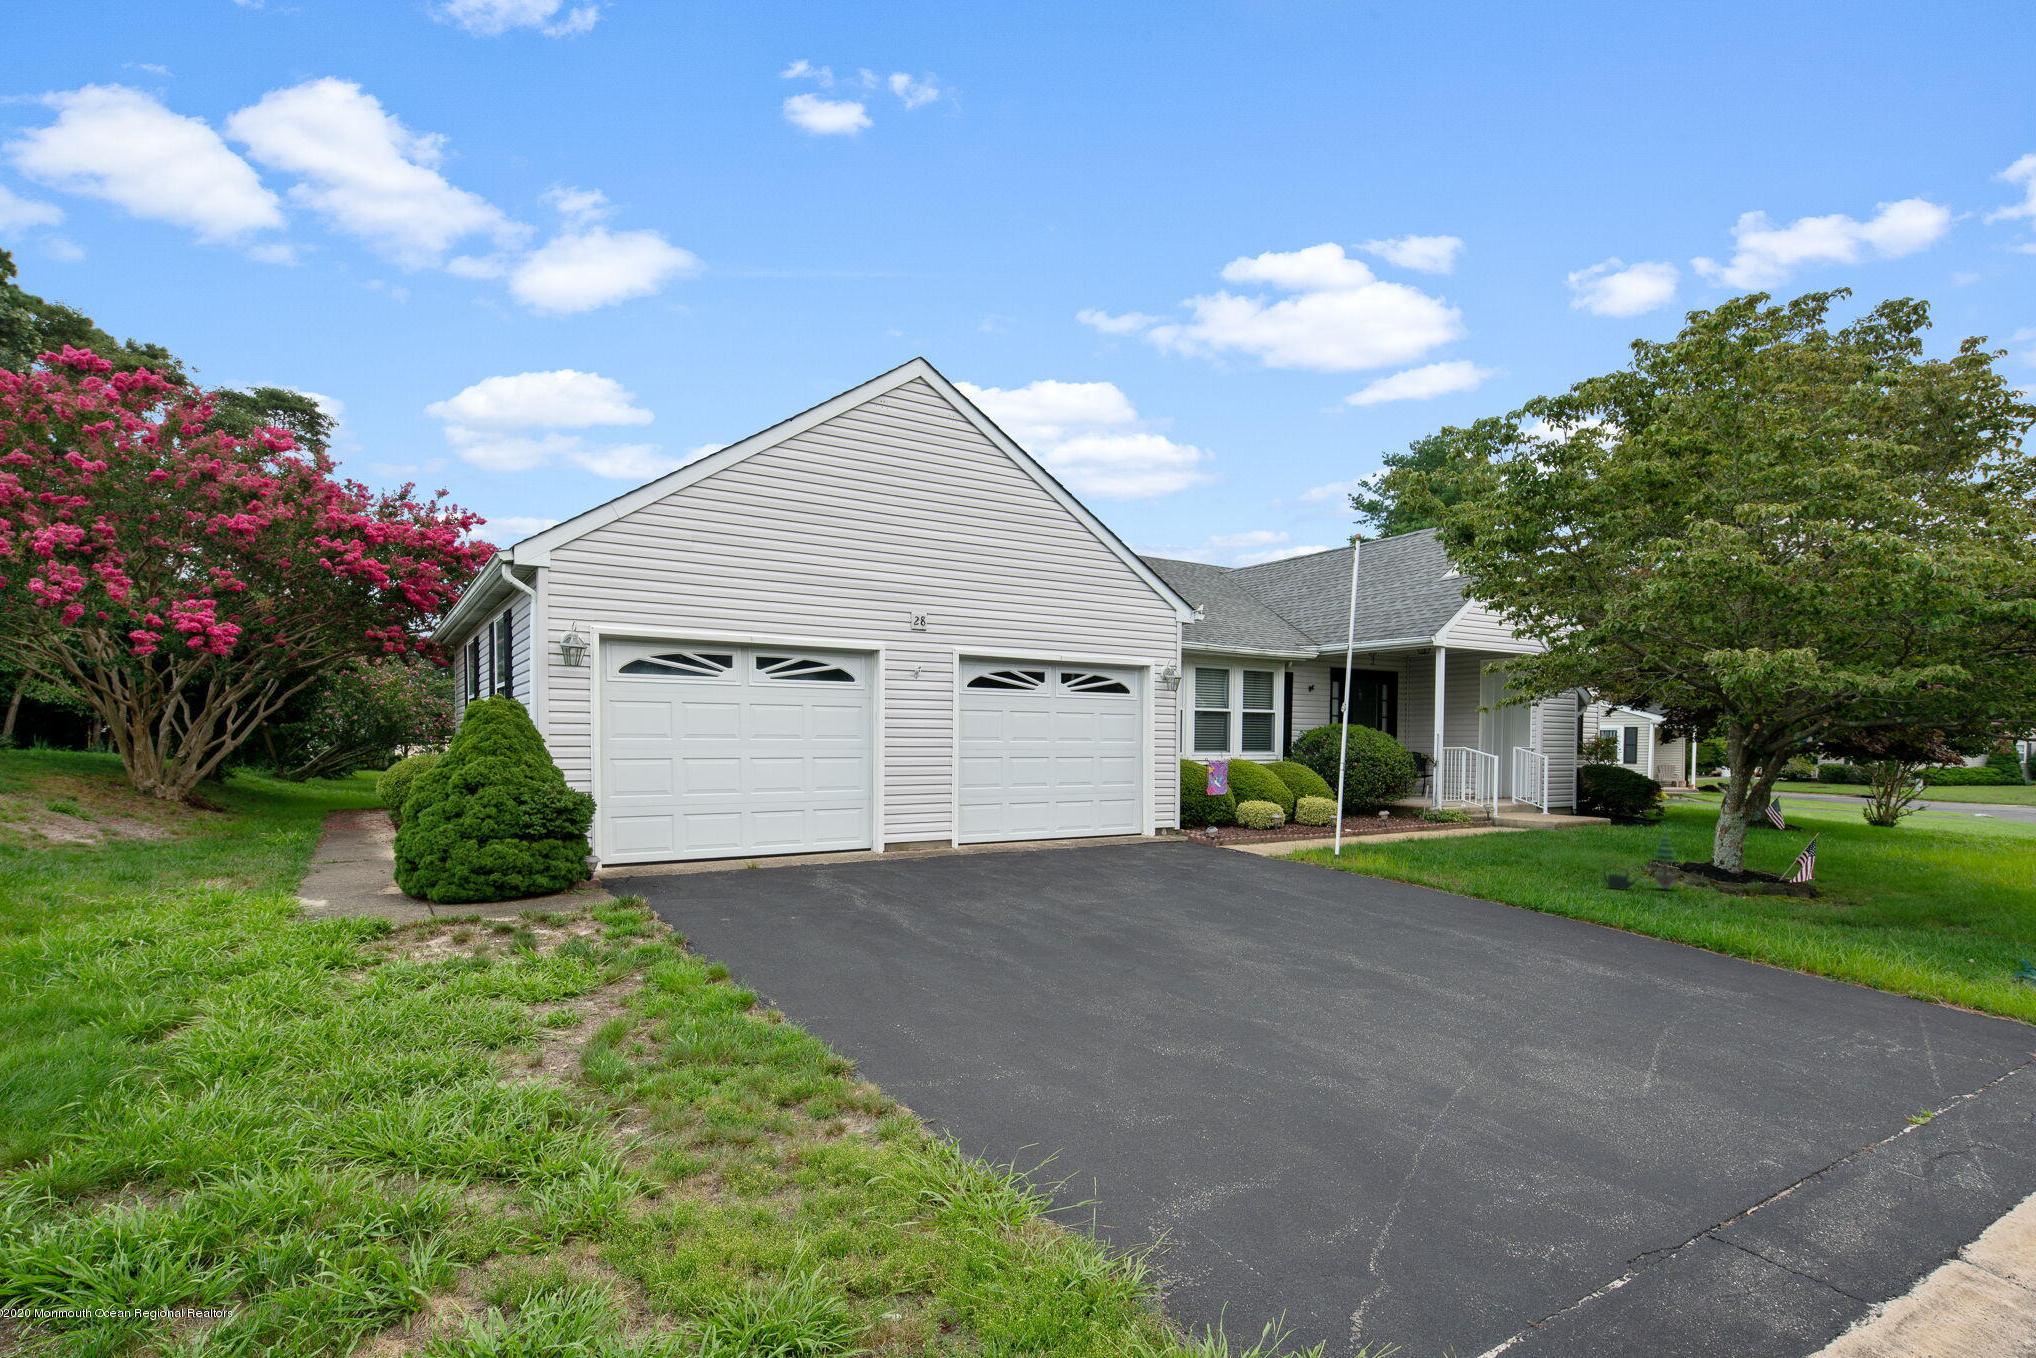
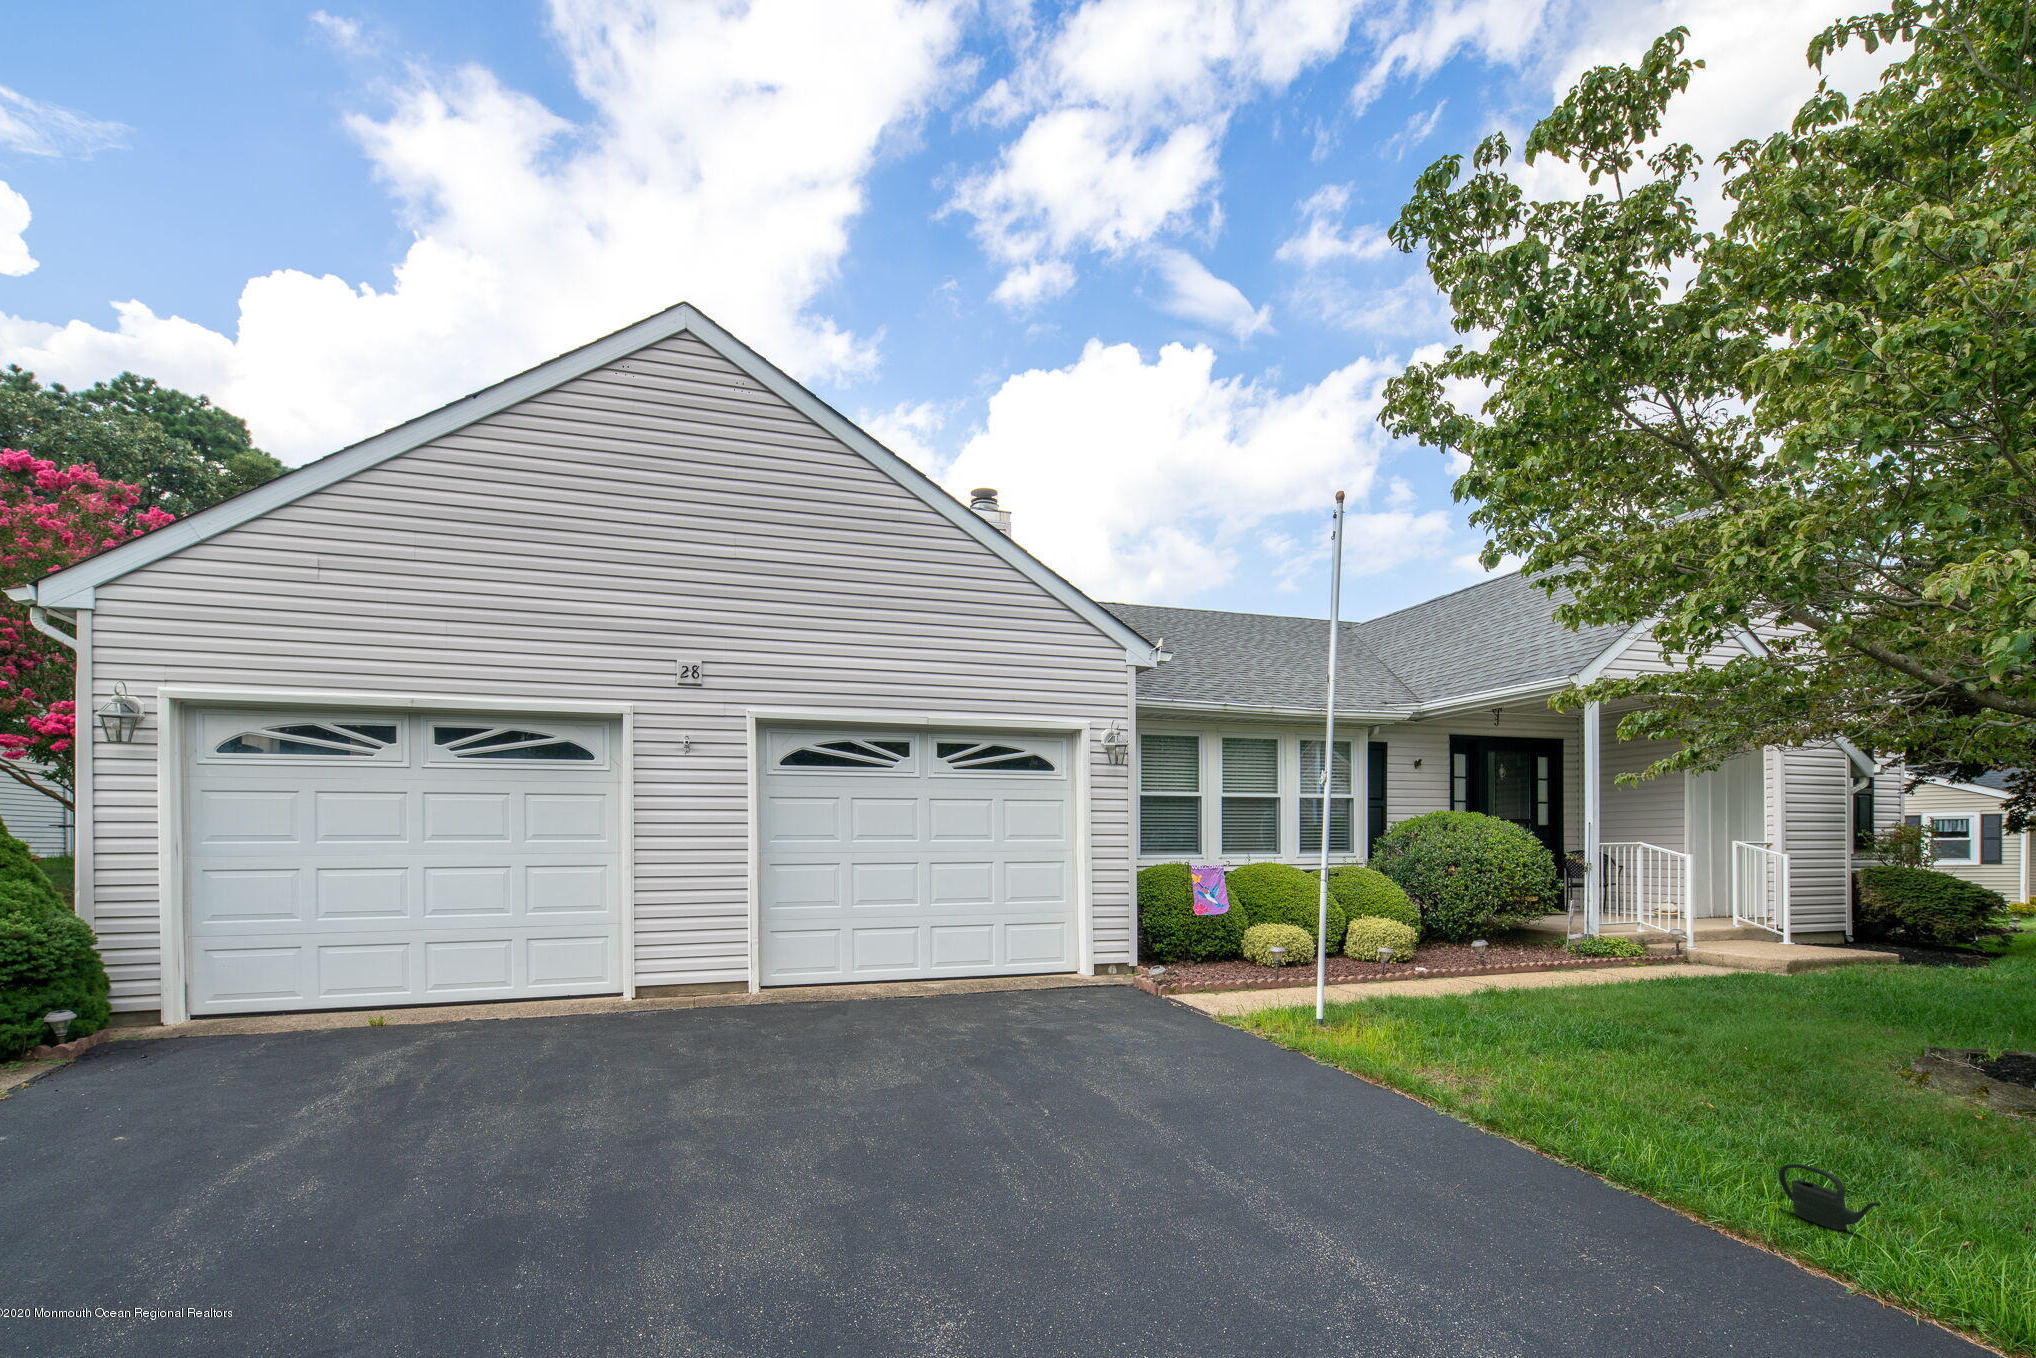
potted tree: present [1653,830,1676,889] -> none [1911,1081,1987,1239]

